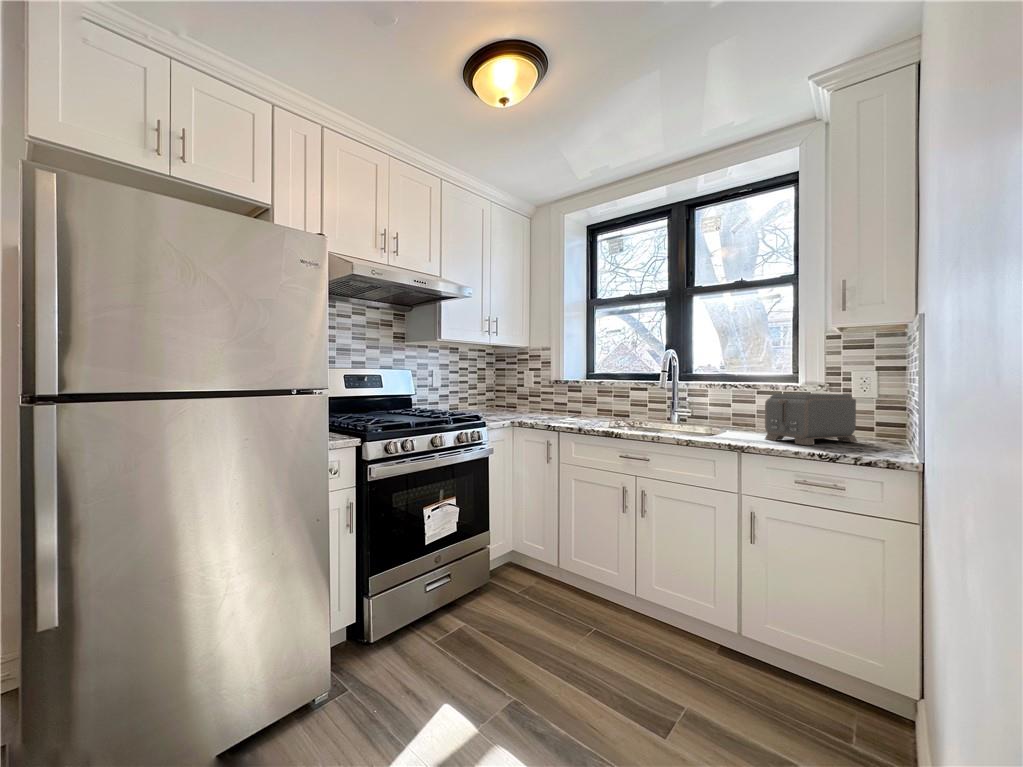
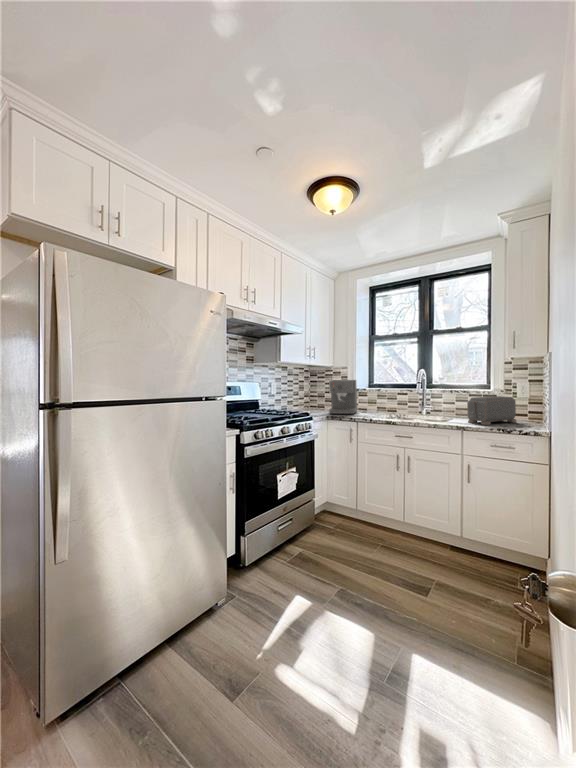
coffee maker: none [519,364,566,420] -> present [329,380,357,414]

